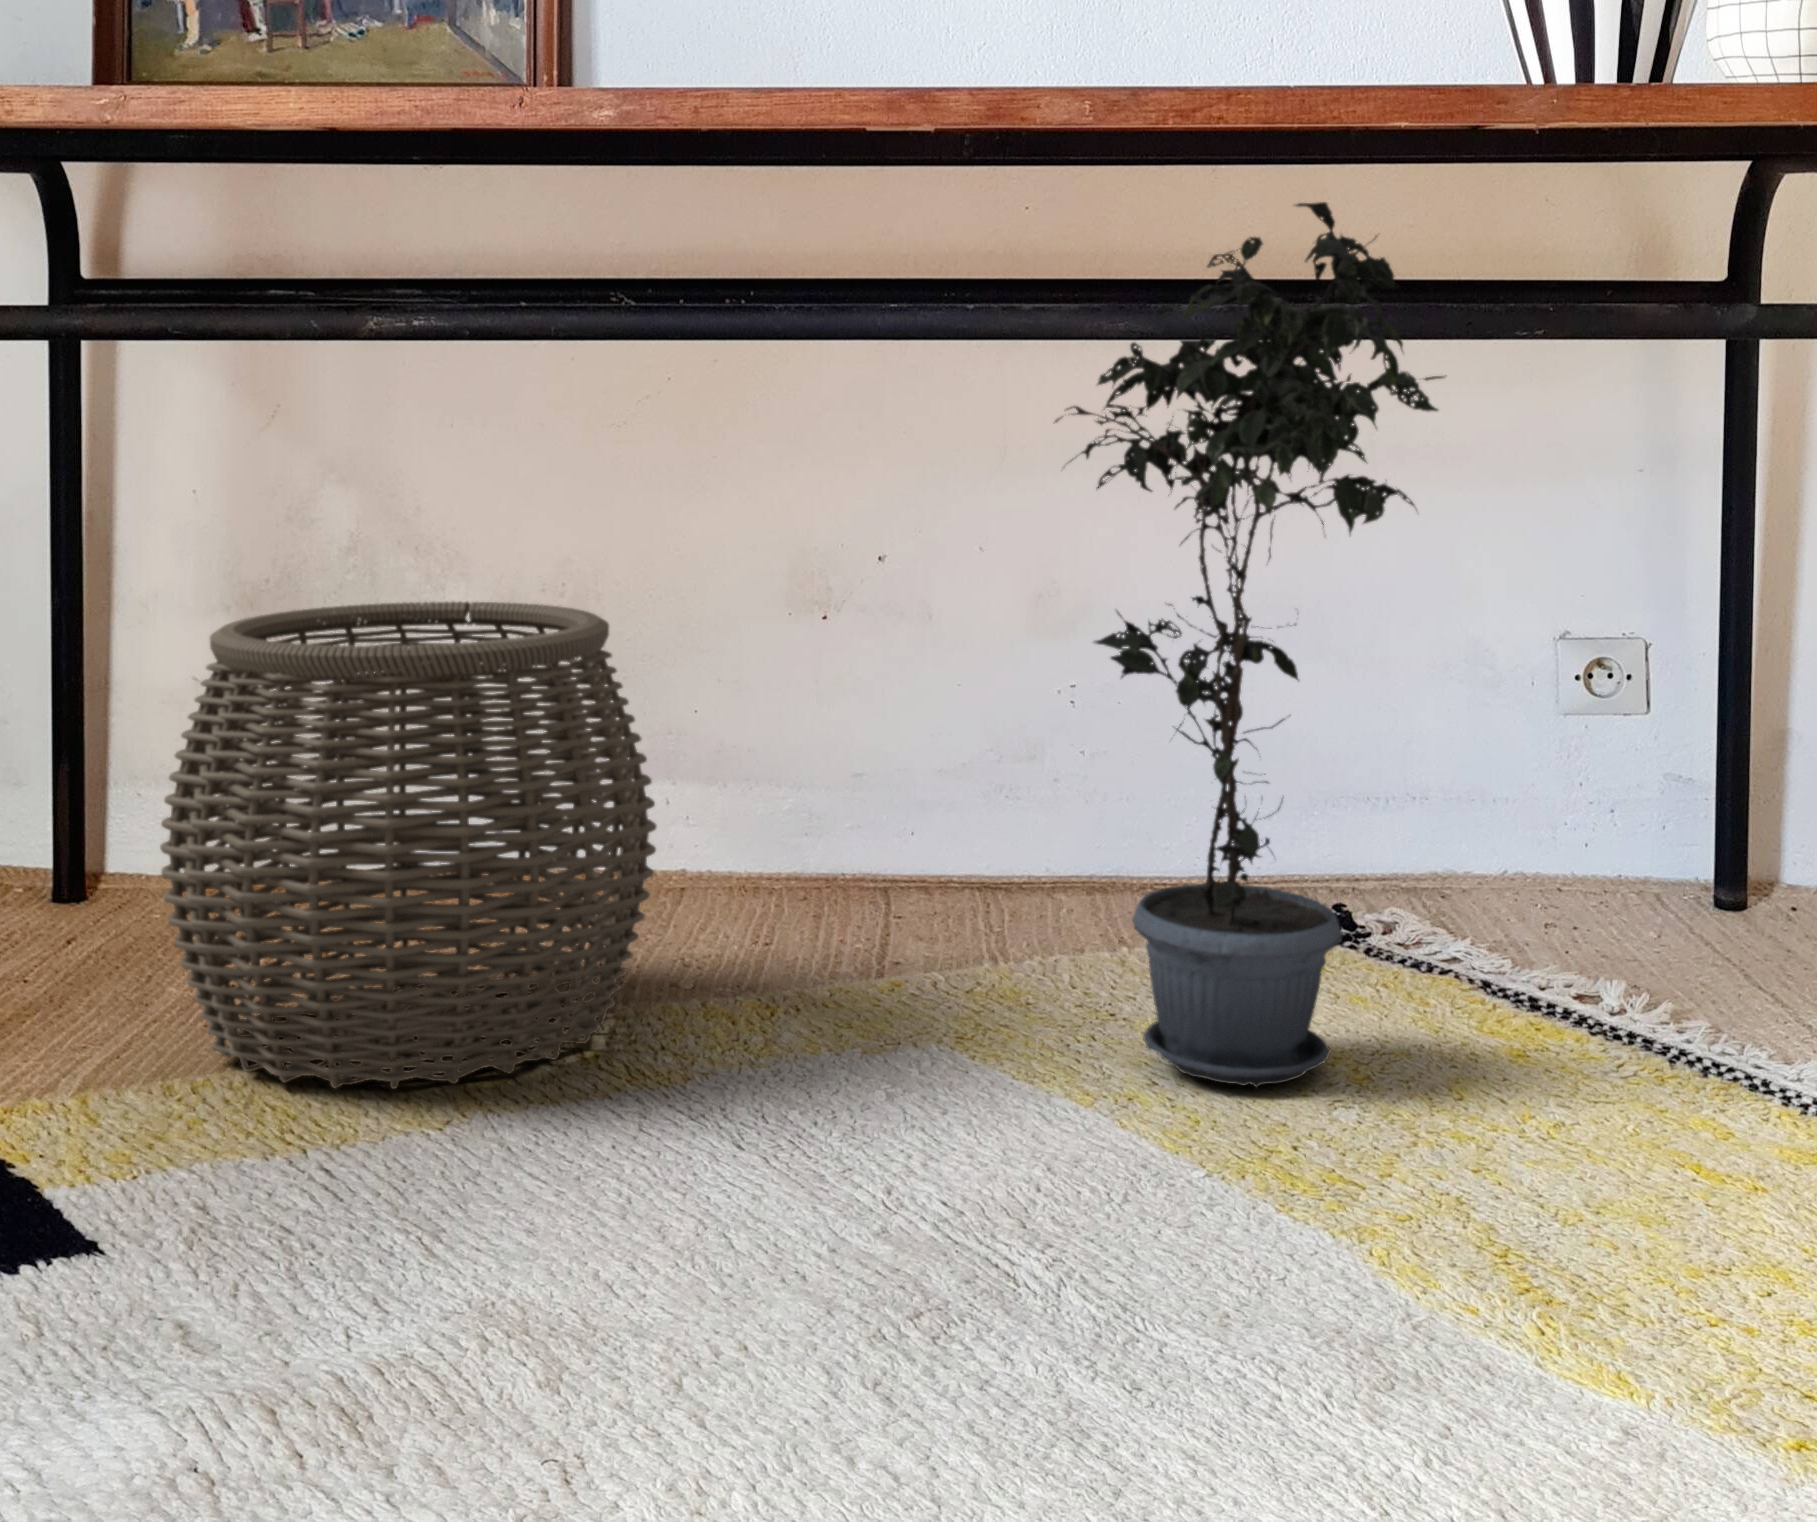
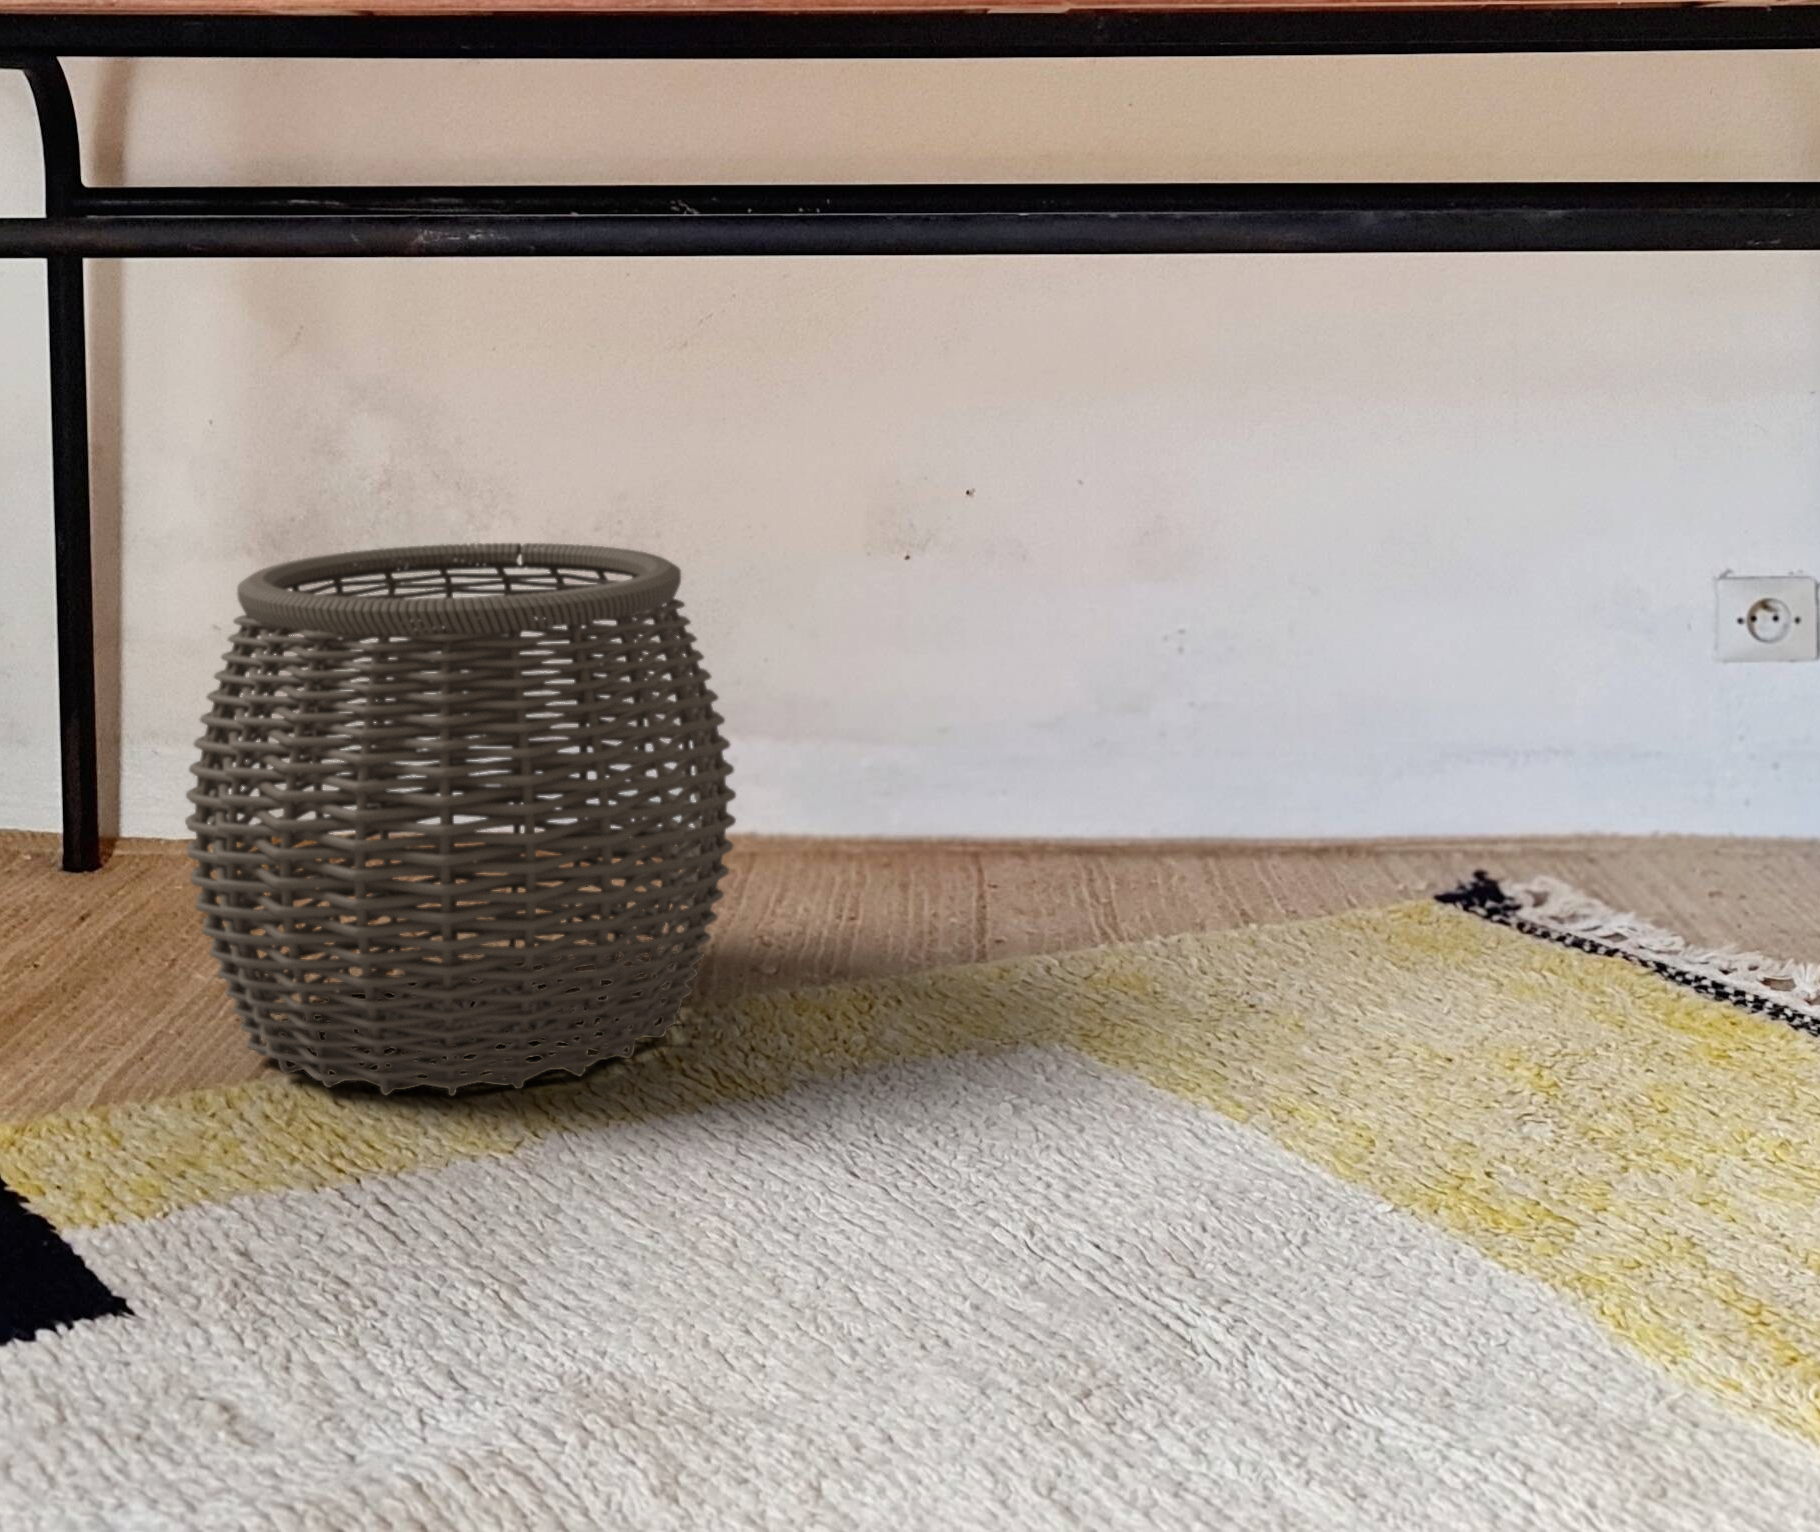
potted plant: present [1055,202,1446,1088] -> none [1188,90,1640,1095]

